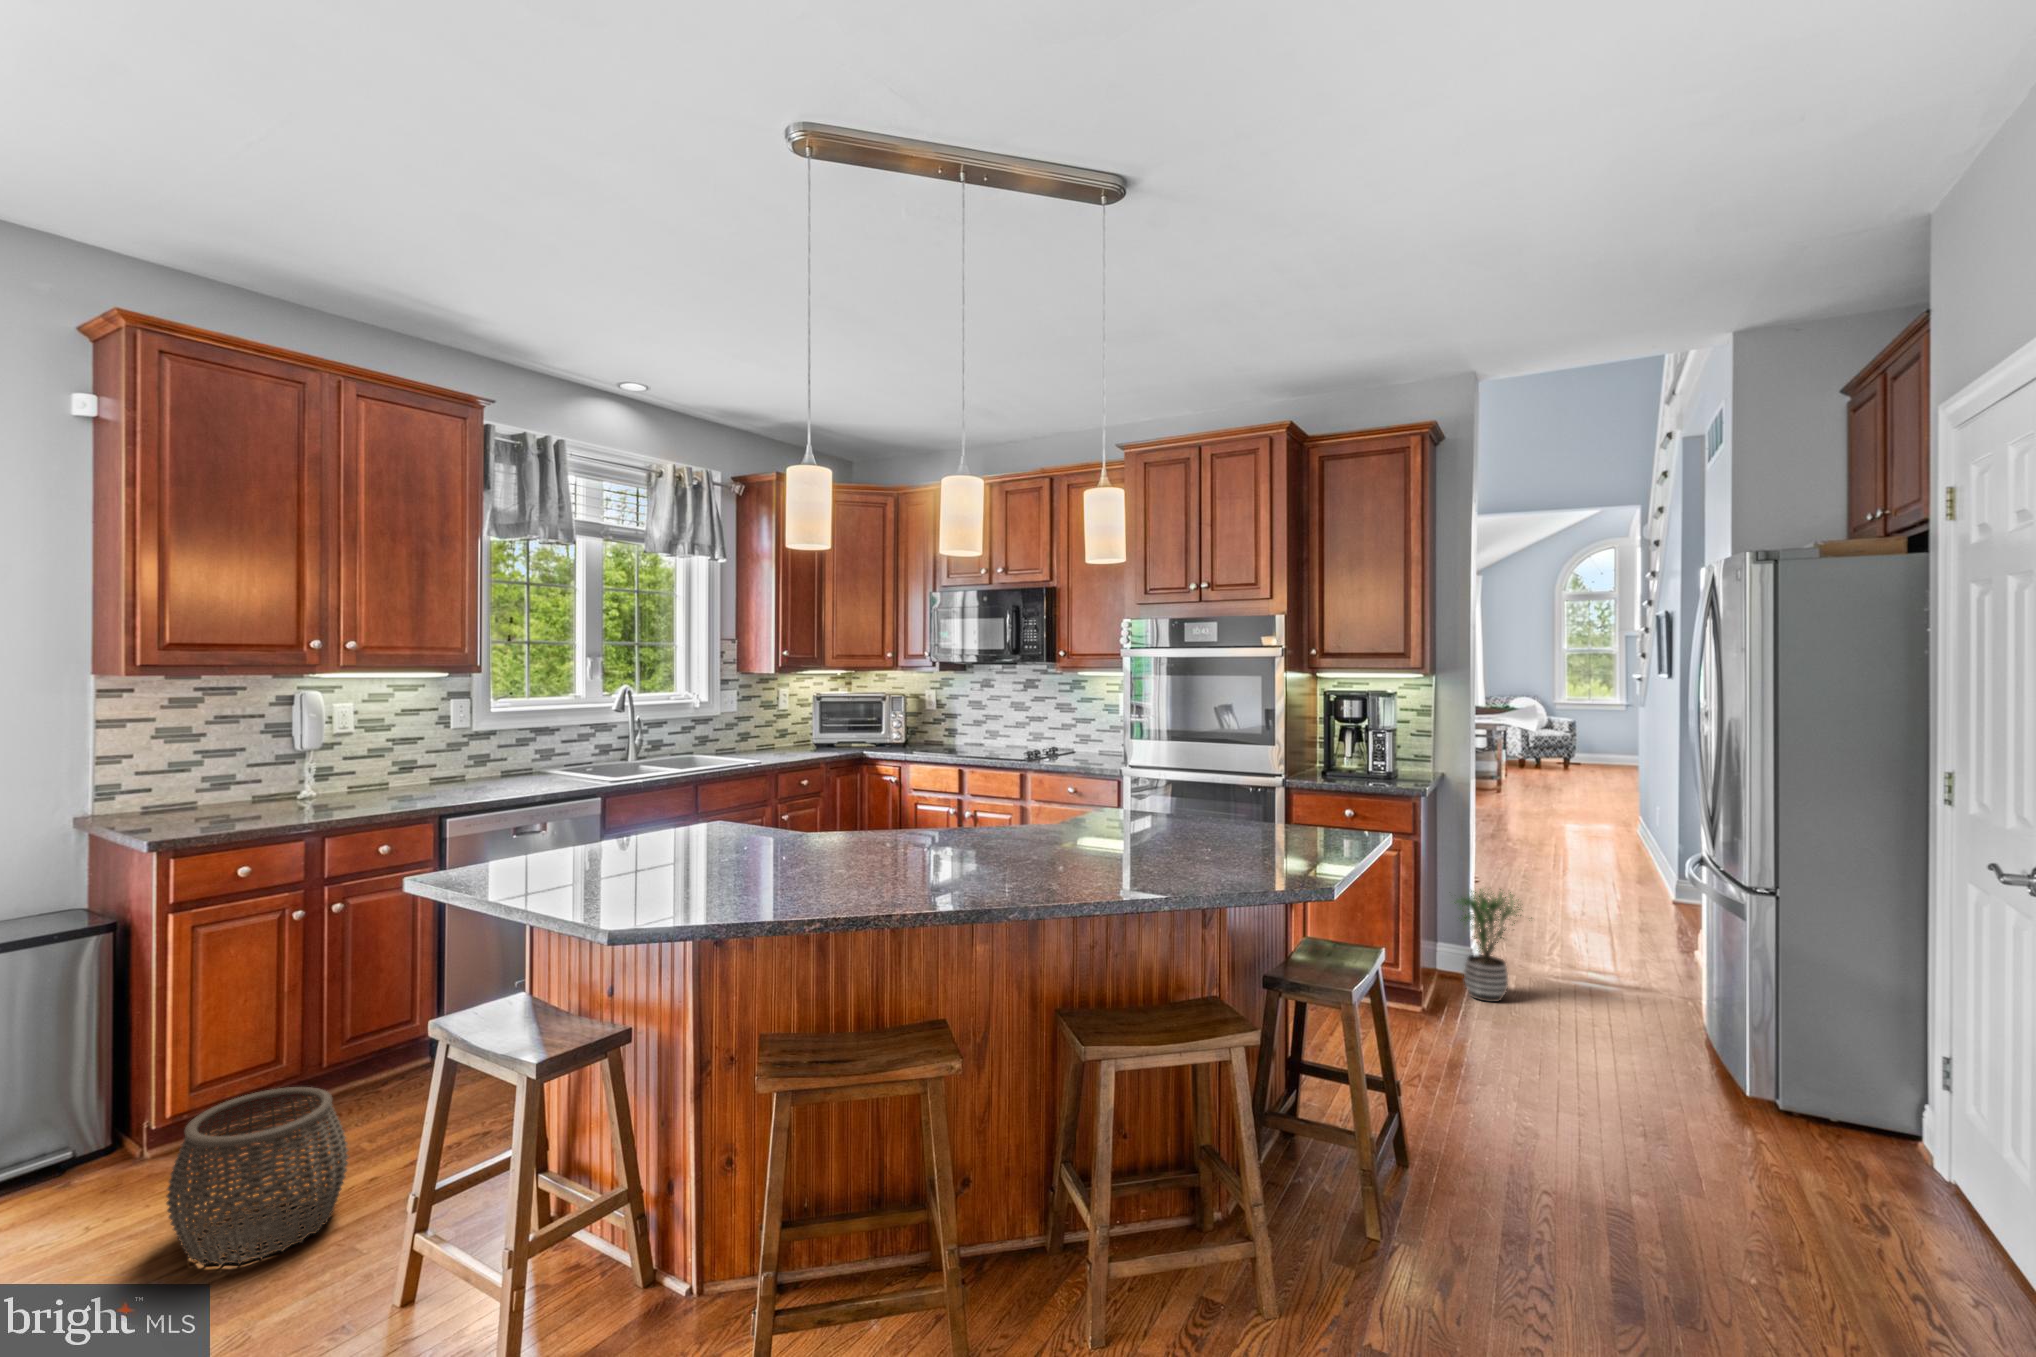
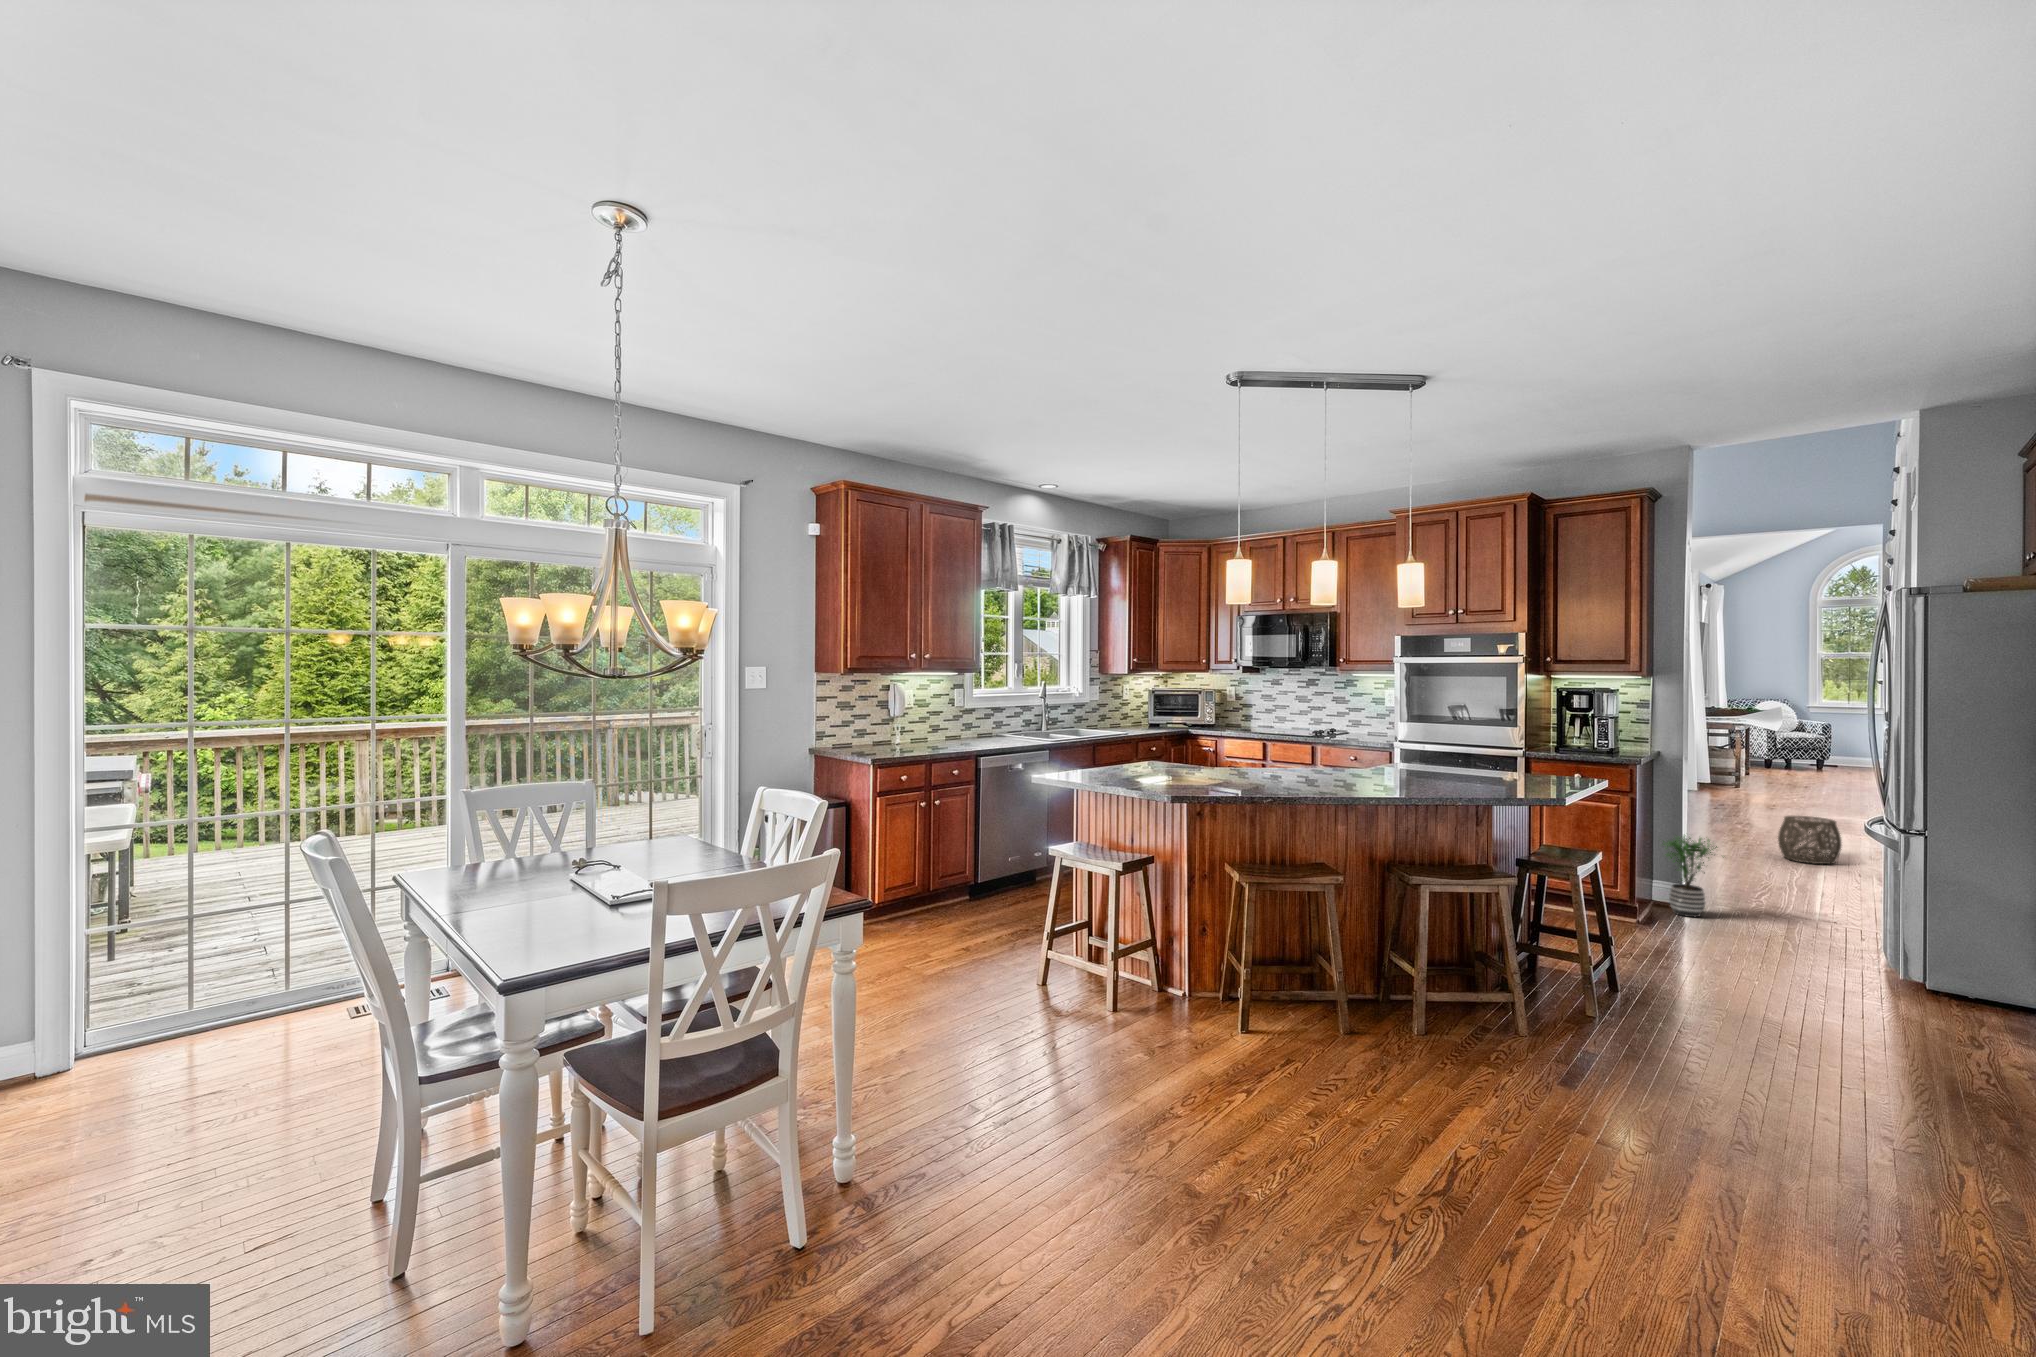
woven basket: present [166,1087,349,1266] -> present [1778,816,1841,865]

